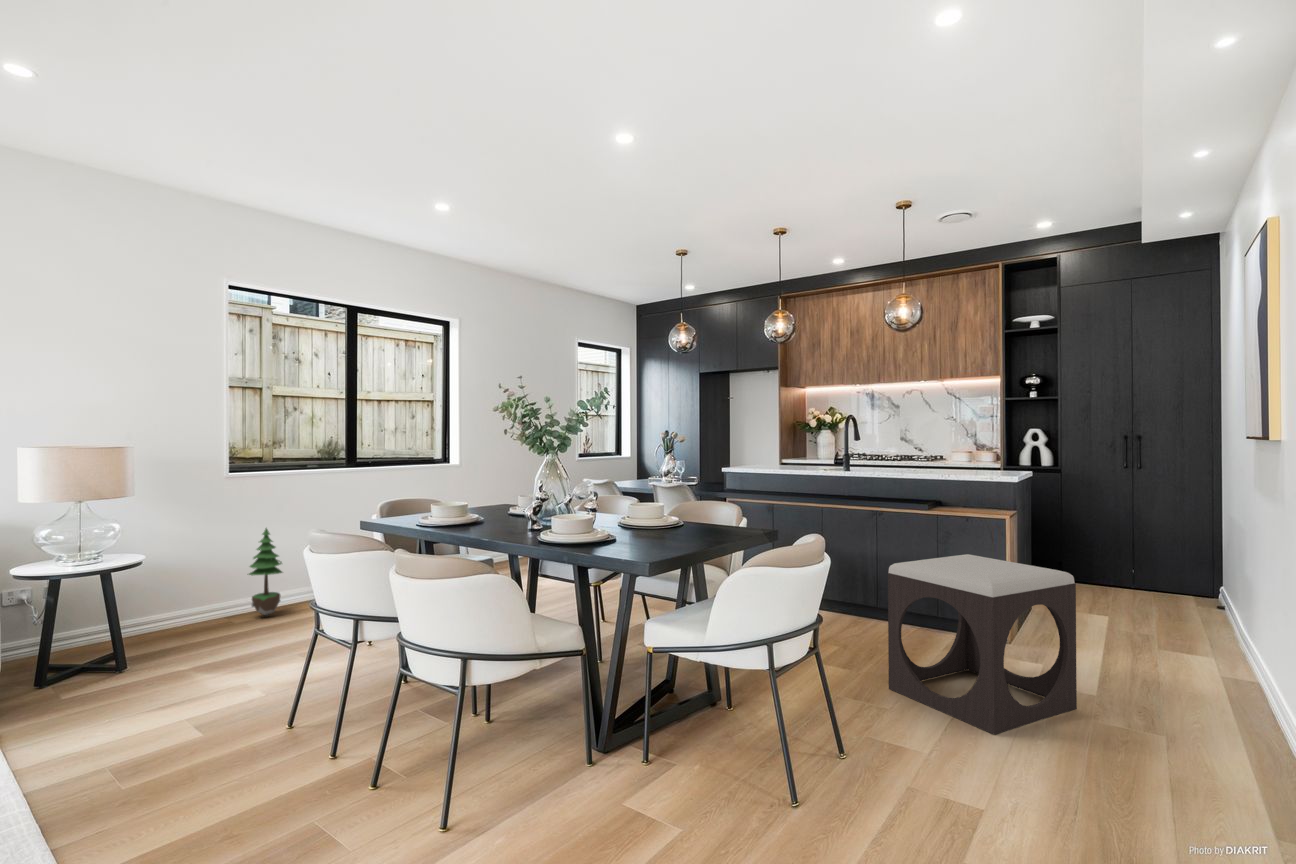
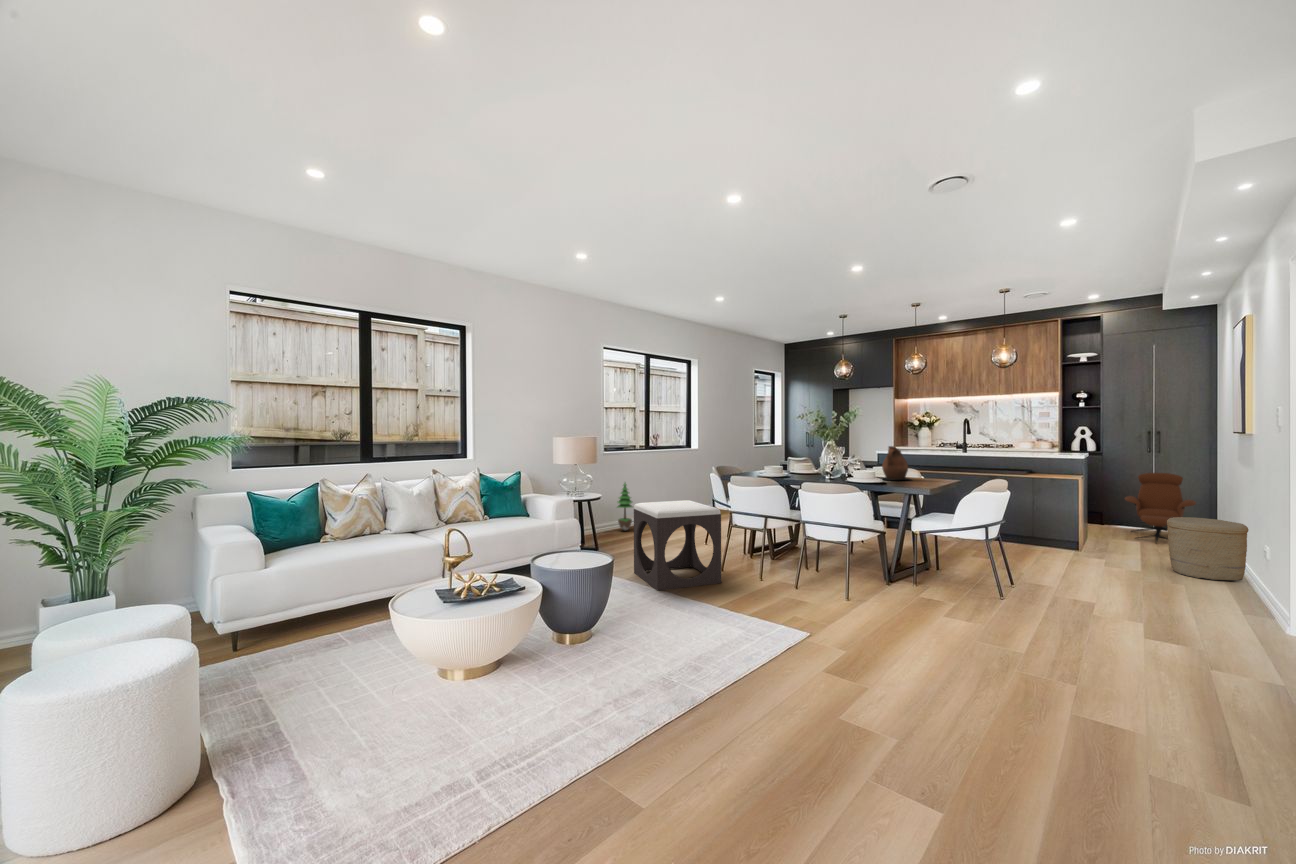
ceramic pitcher: none [614,468,672,536] -> present [882,446,909,480]
lounge chair: none [1090,501,1191,621] -> present [1125,473,1196,543]
footstool: present [888,554,1077,734] -> present [634,500,721,590]
woven basket: none [1133,590,1264,714] -> present [1167,517,1248,581]

